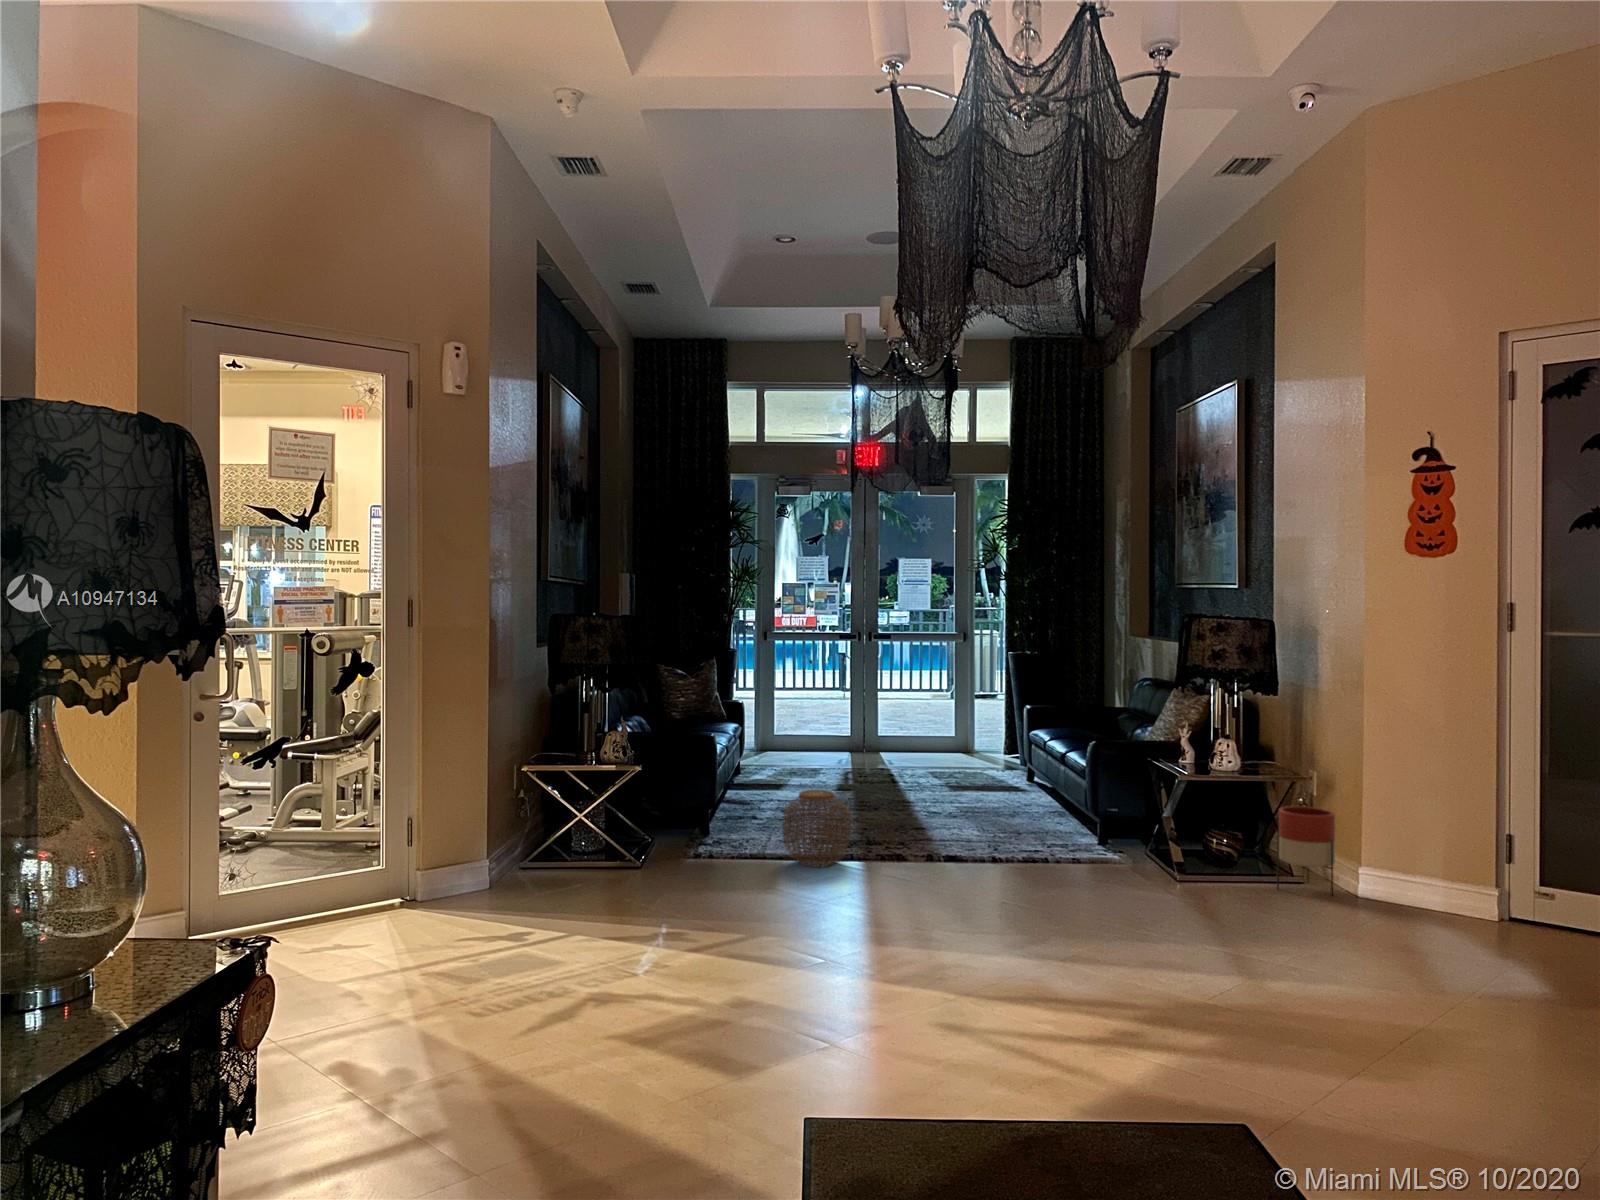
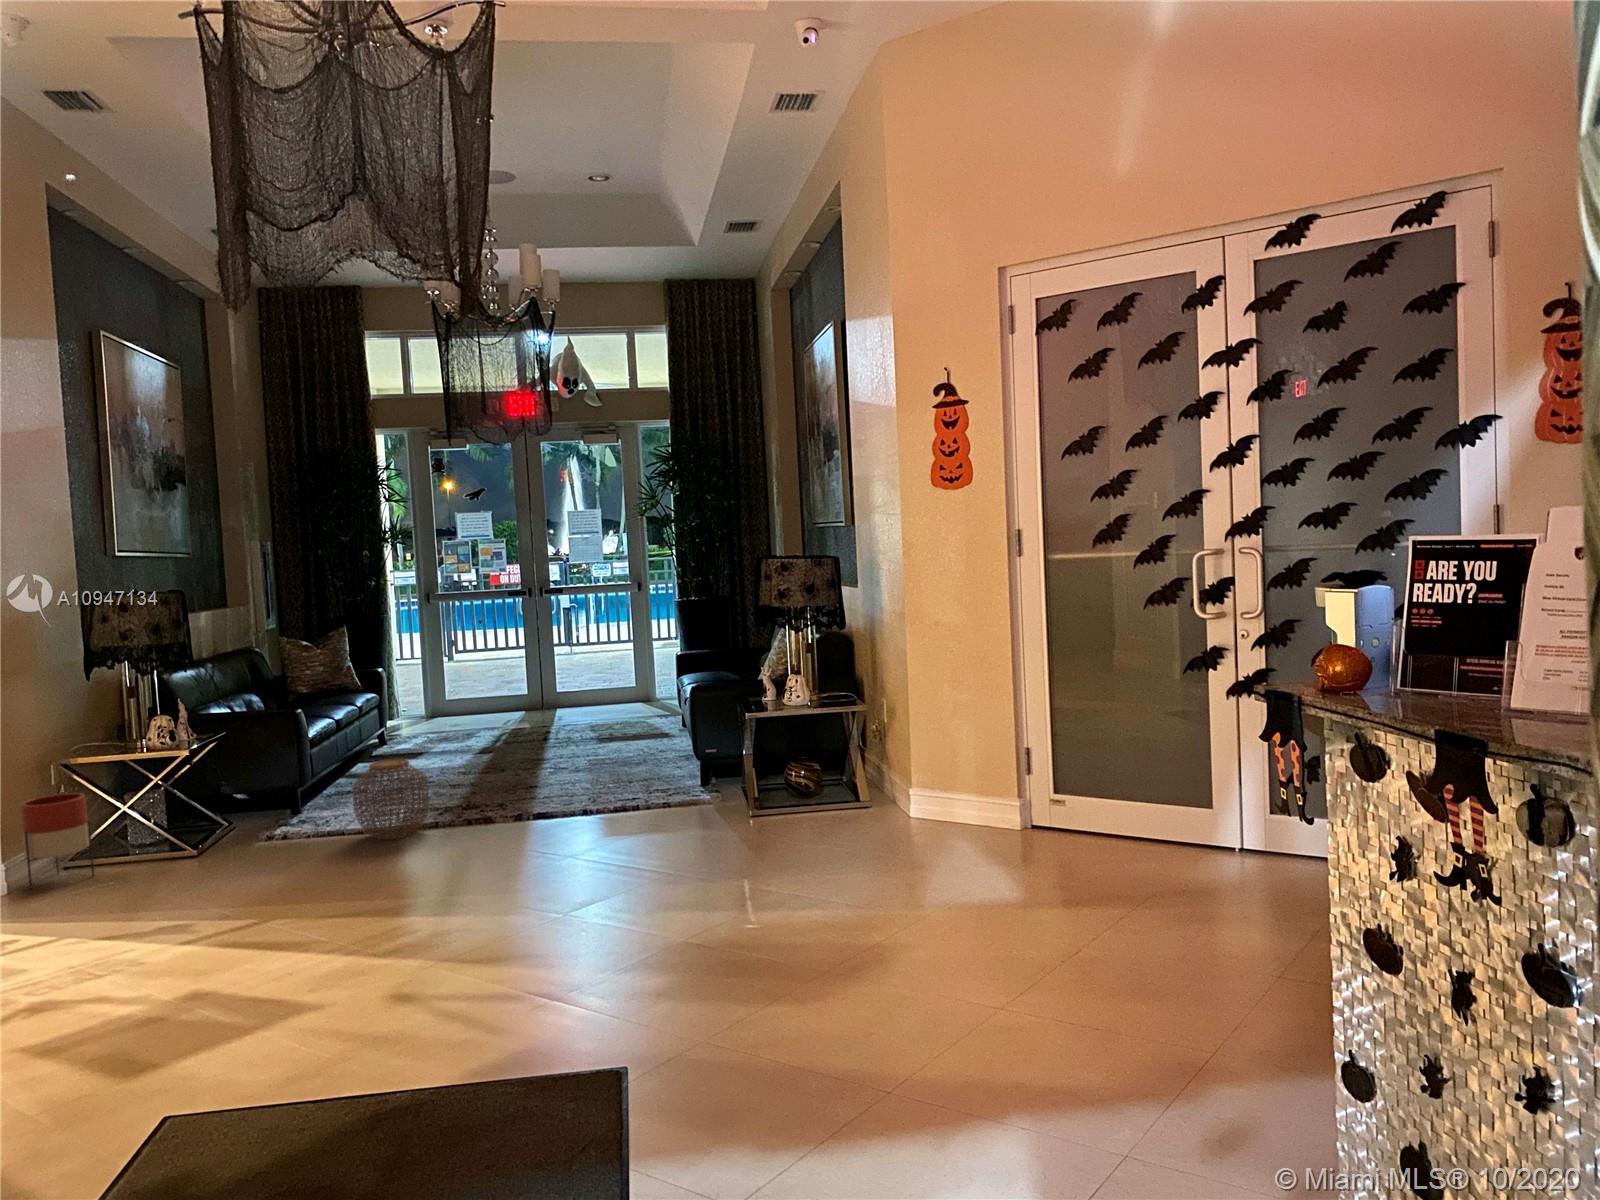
planter: present [1277,806,1335,895] -> present [20,793,94,889]

